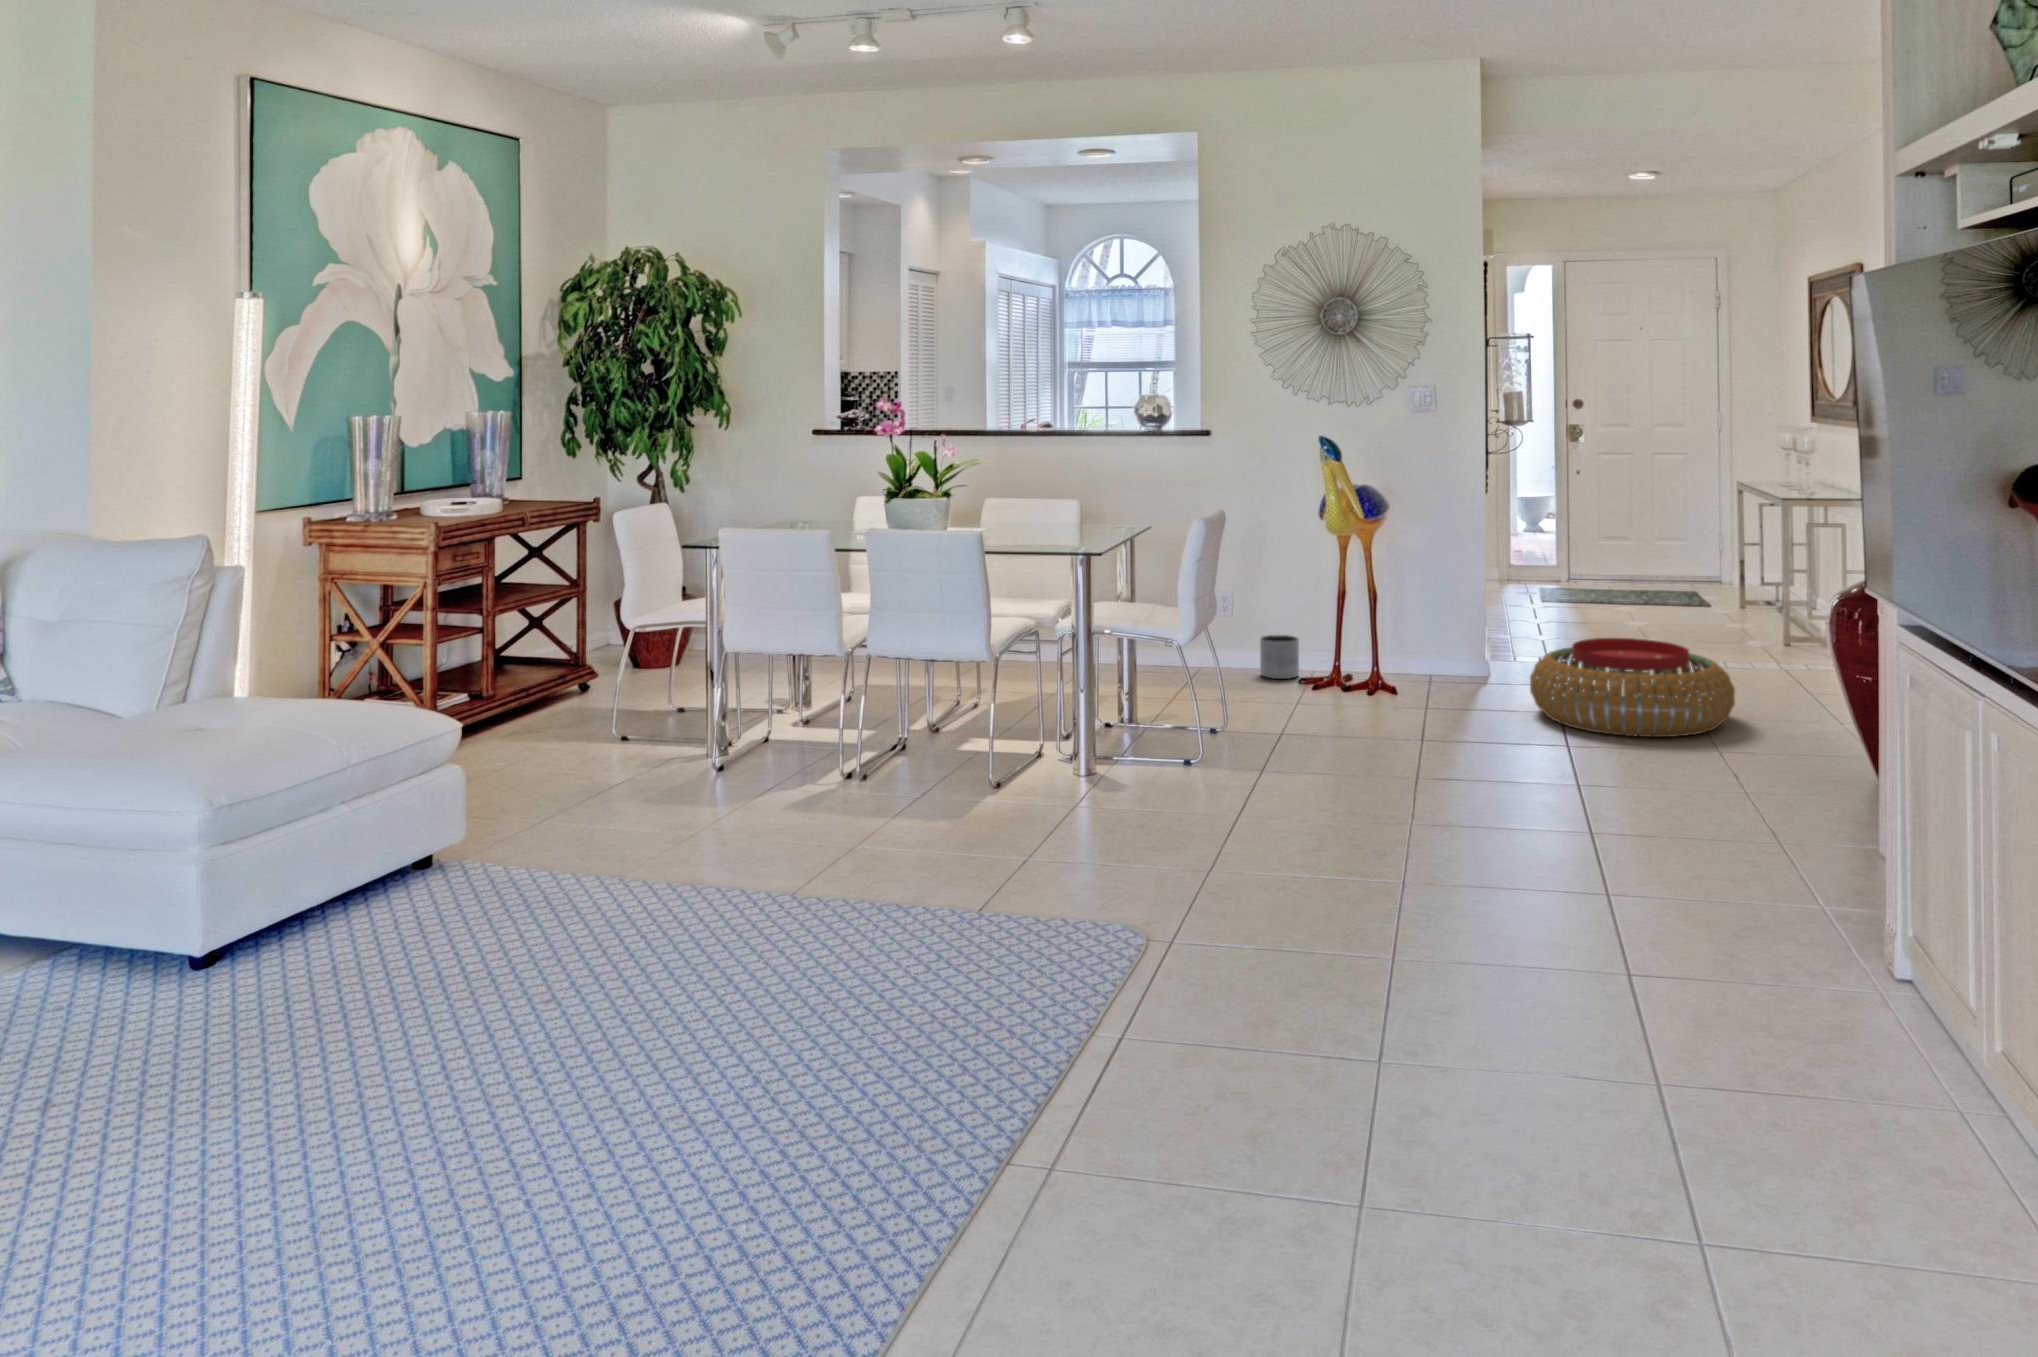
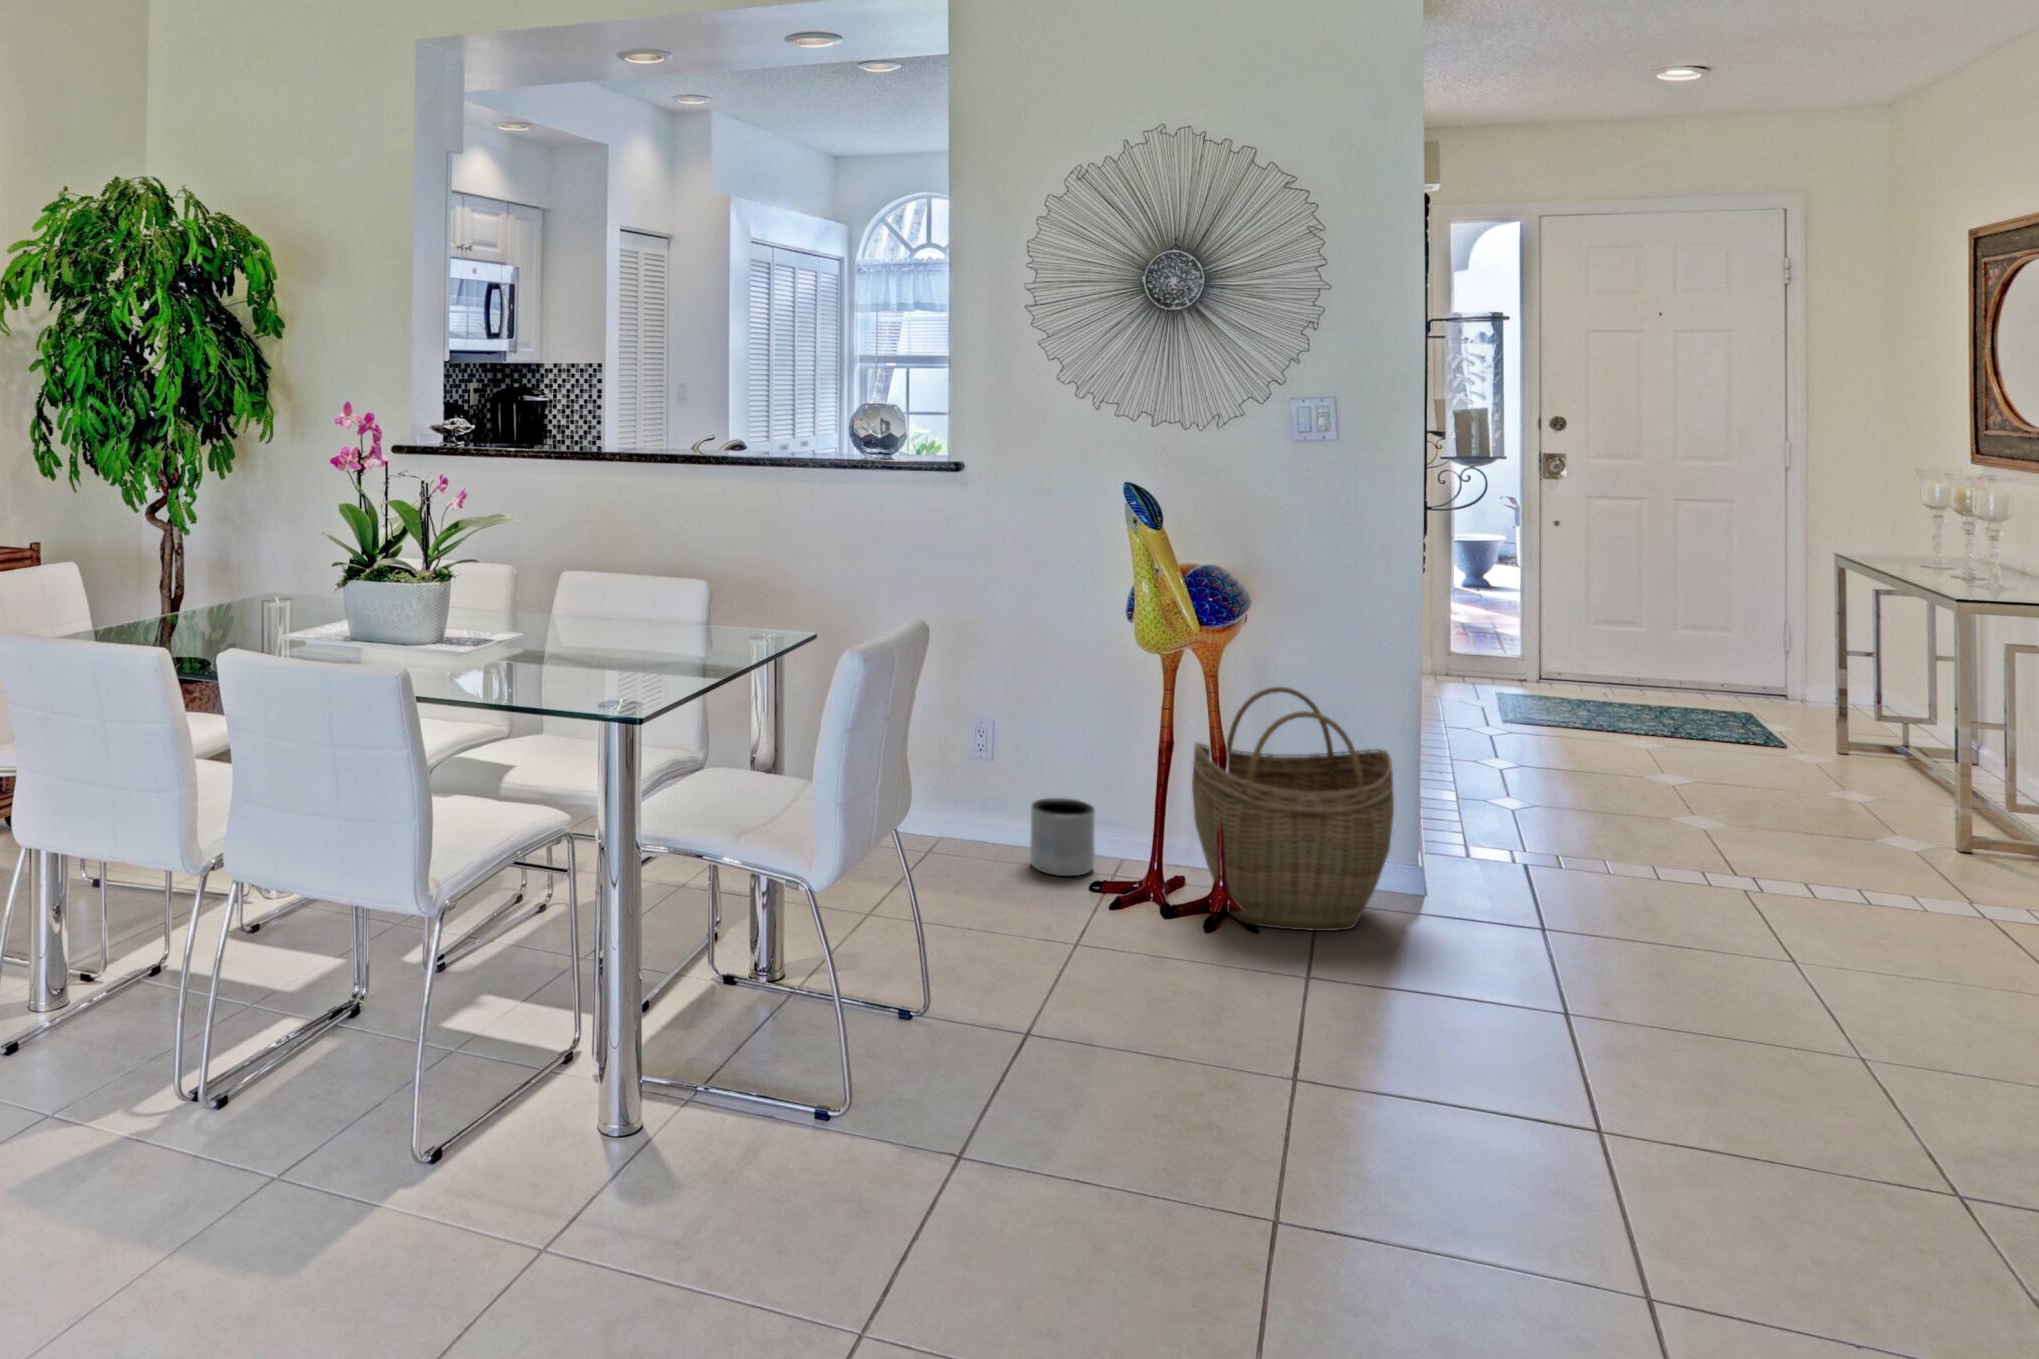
woven basket: none [1359,556,1472,693] -> present [1192,687,1394,931]
pouf: present [1530,638,1735,737] -> none [1499,872,1930,1112]

